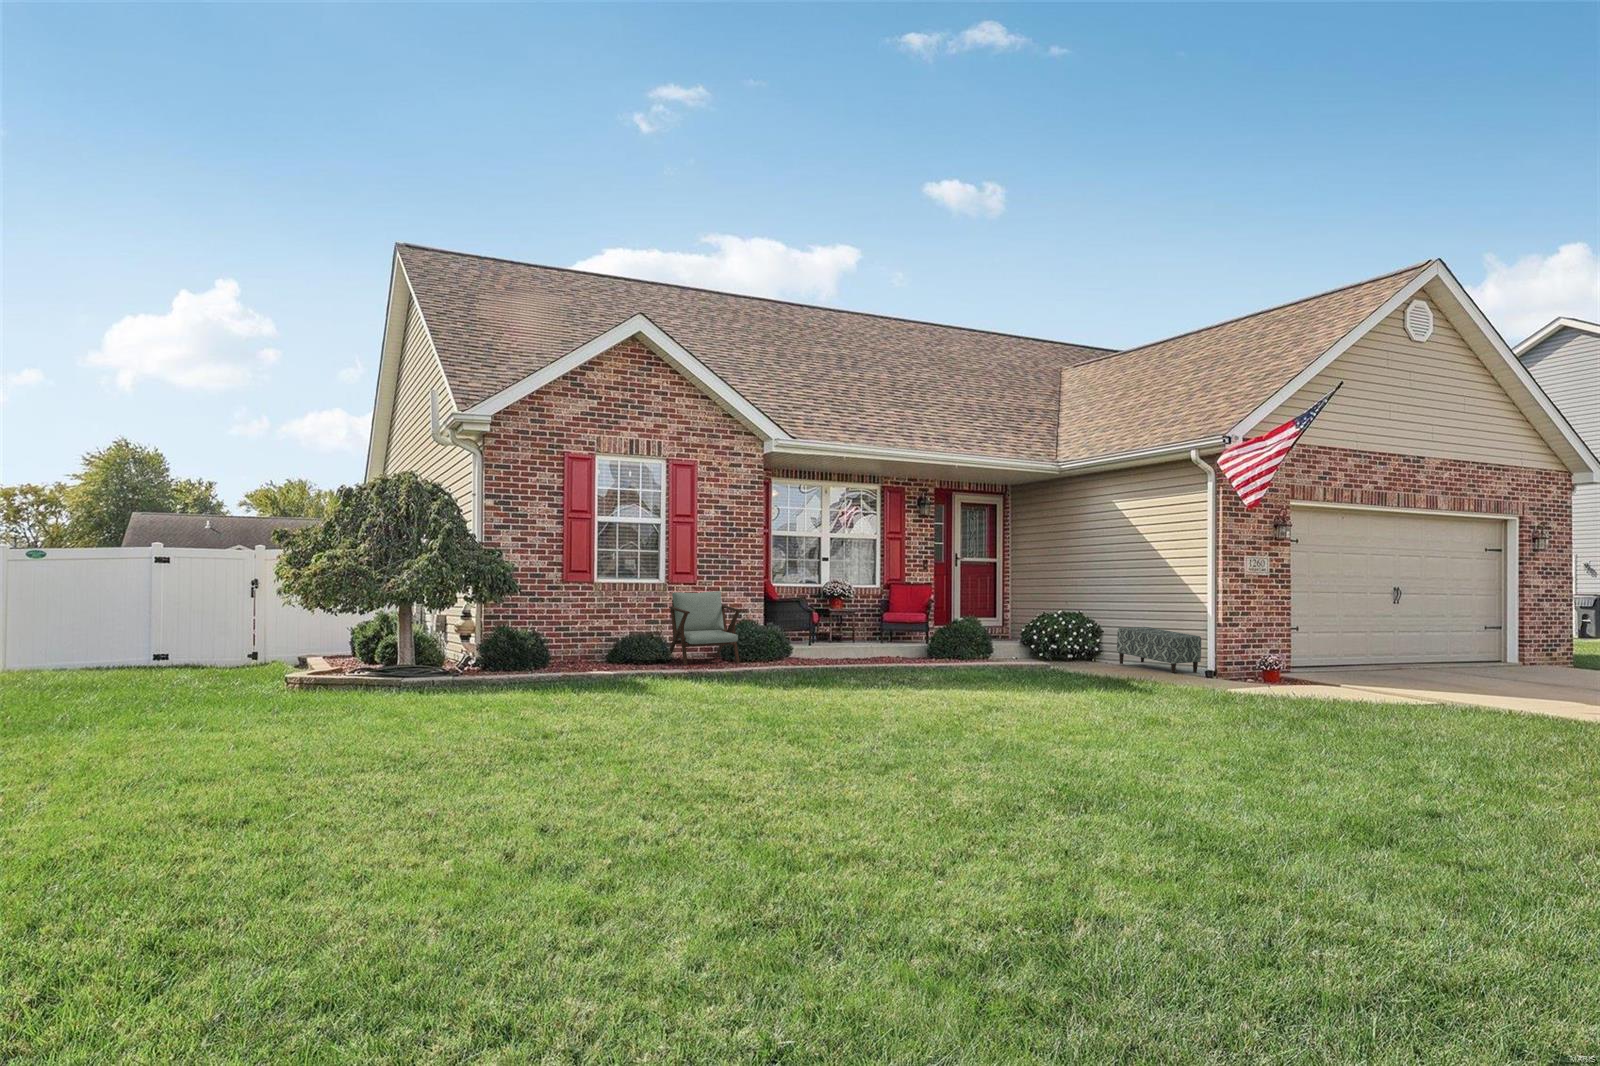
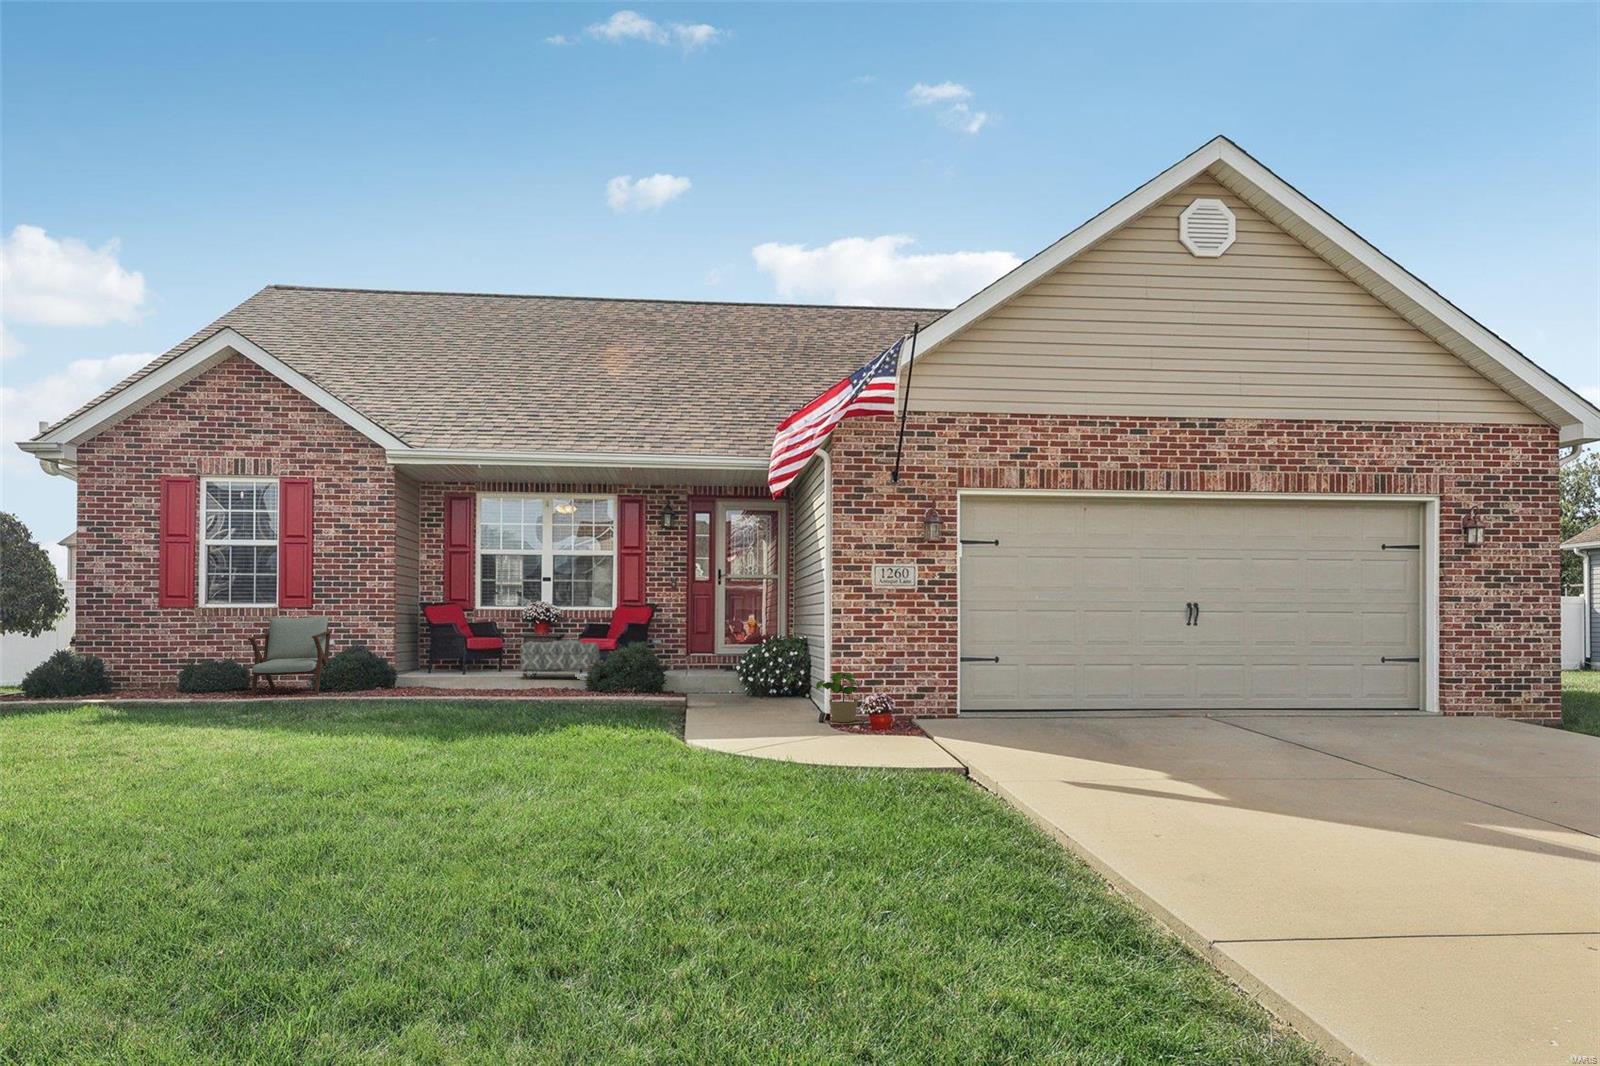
bench: present [1117,627,1201,673] -> present [520,640,604,680]
potted plant: none [1225,639,1269,677] -> present [816,672,860,722]

